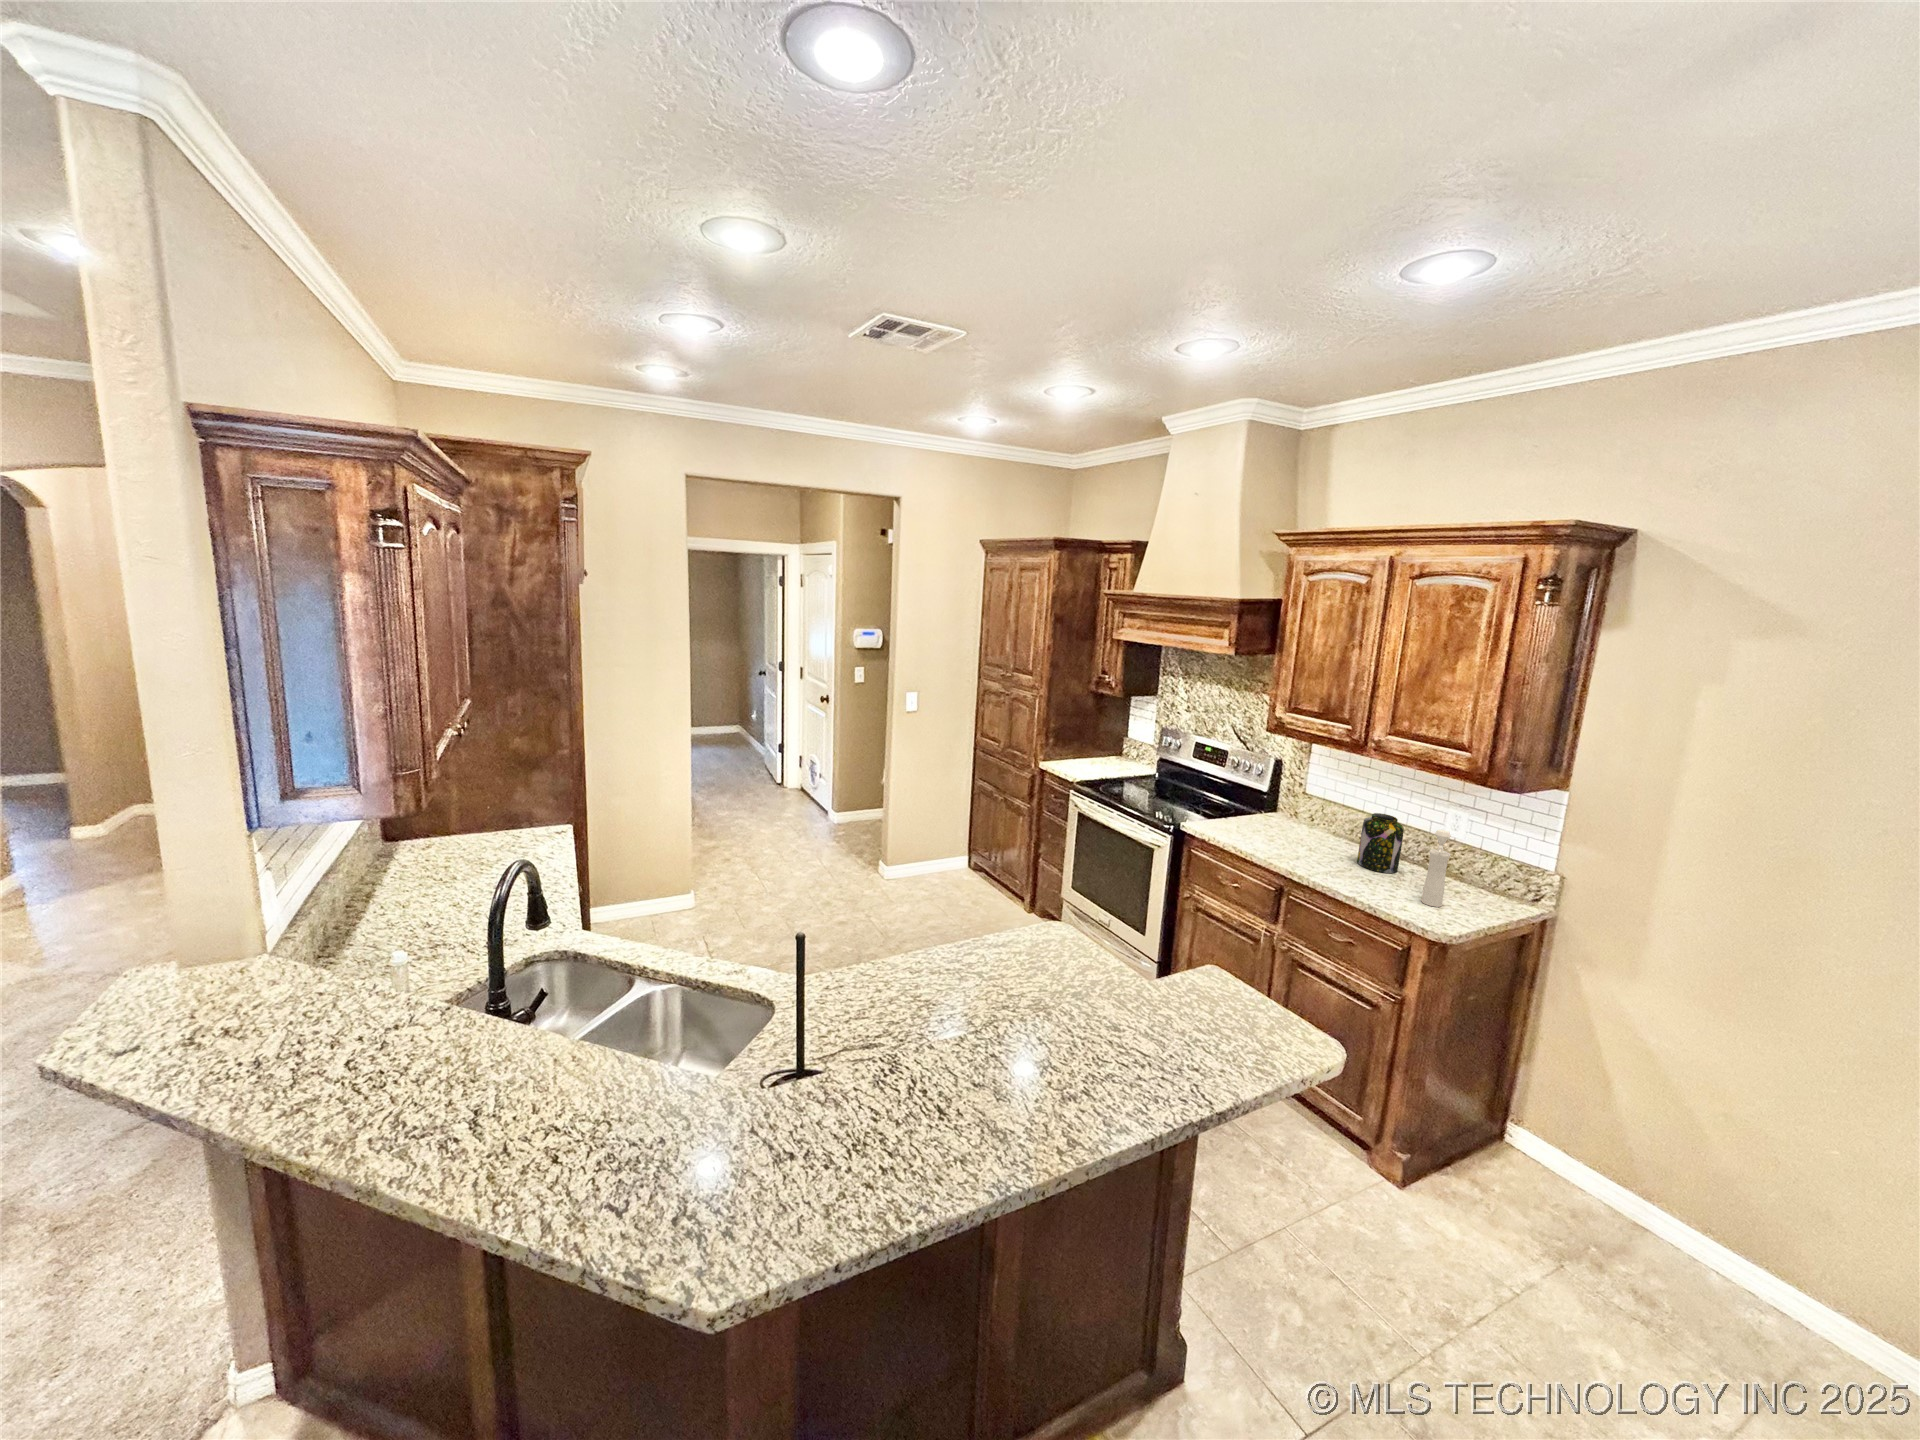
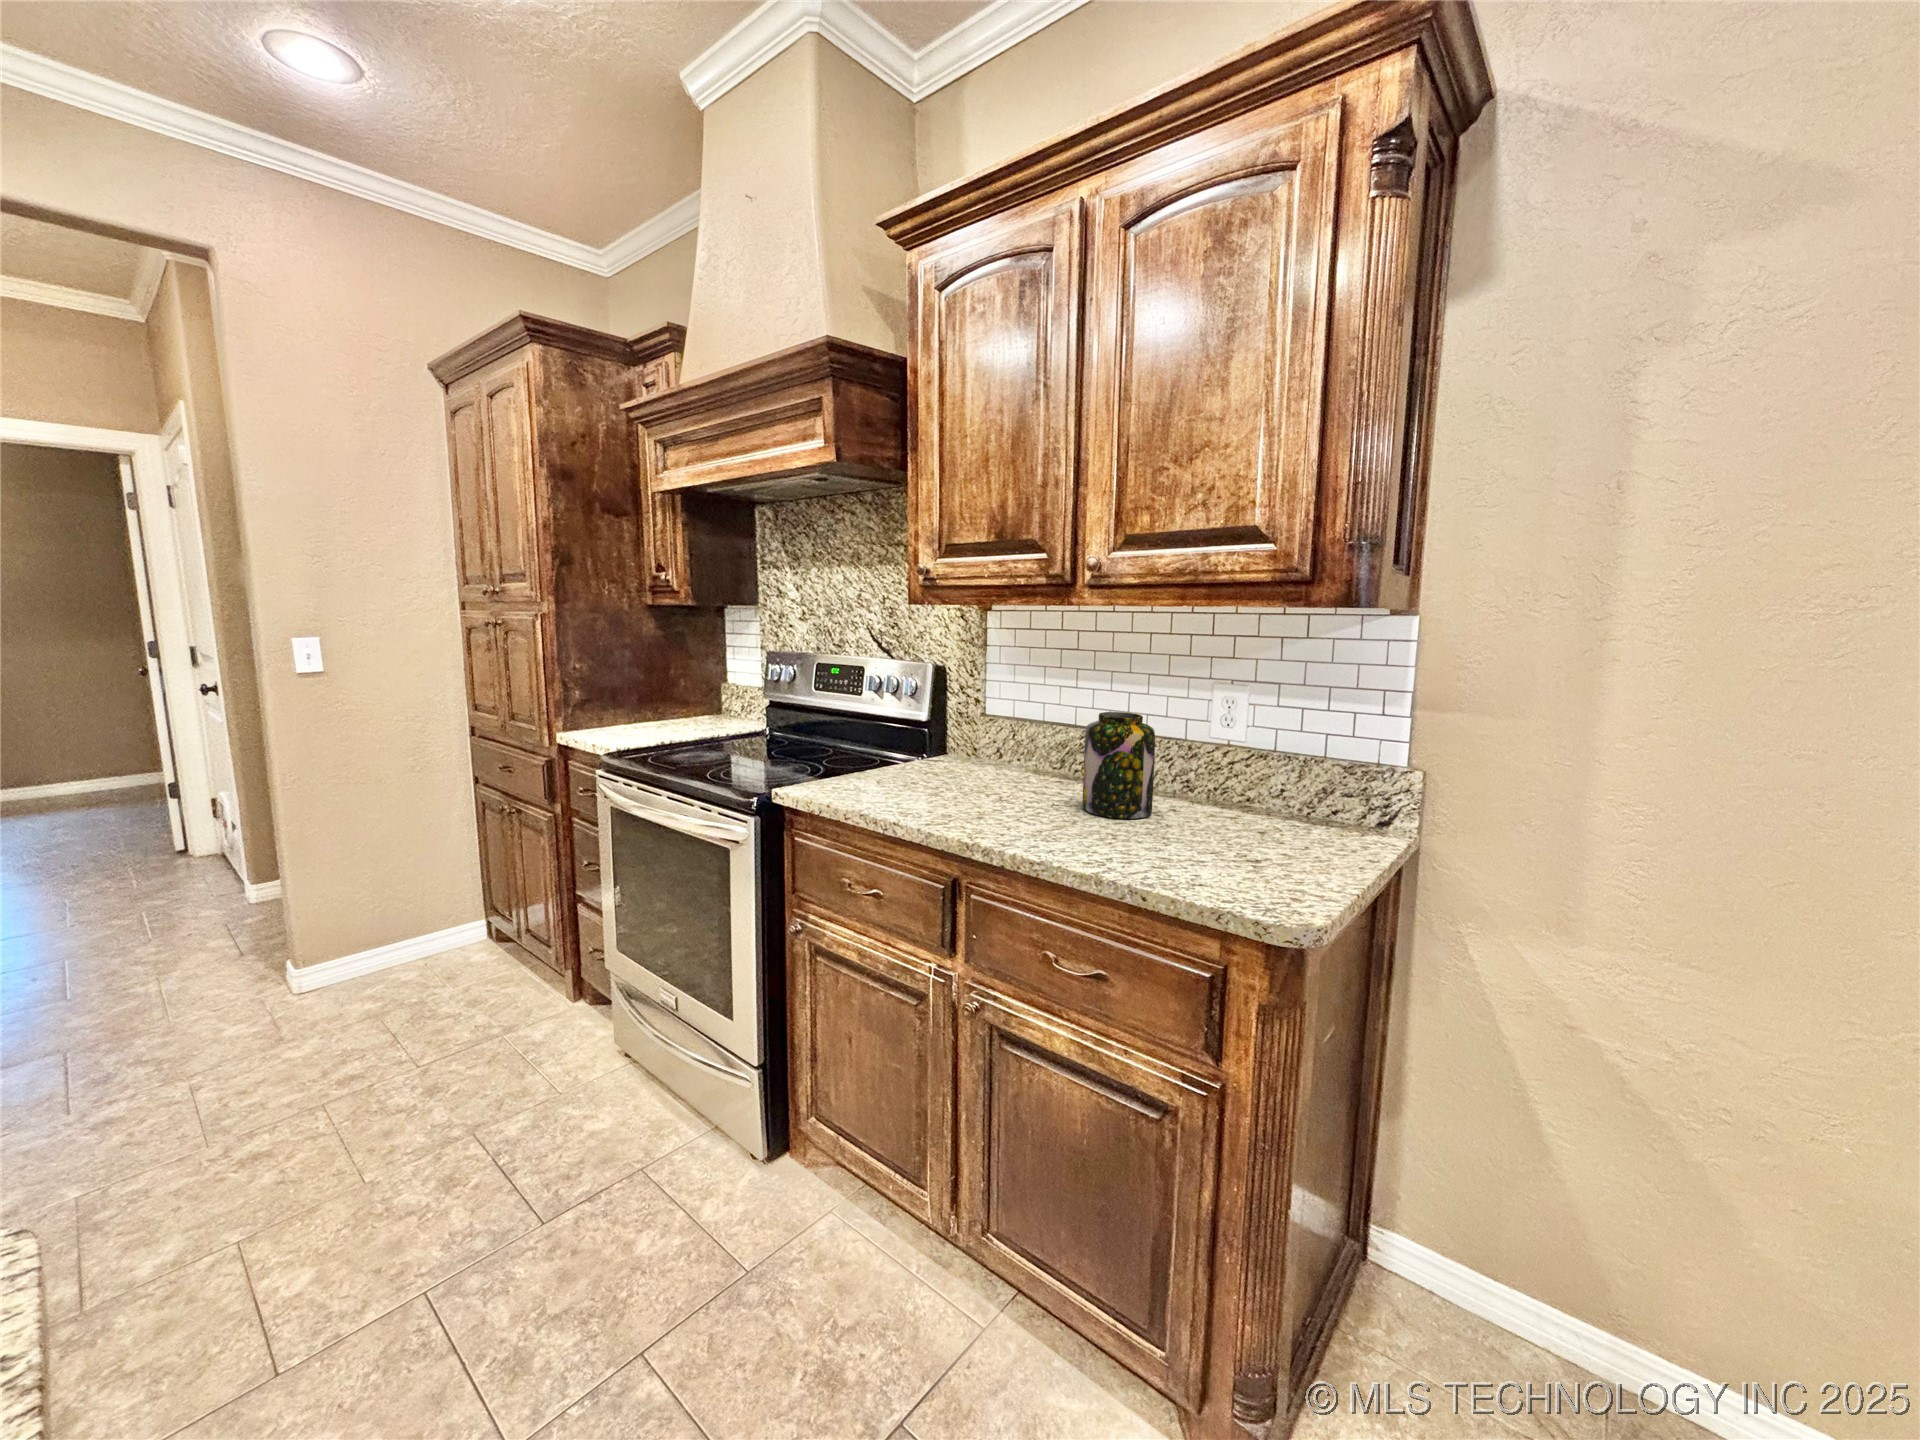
pepper mill: present [1421,830,1451,907] -> none [1218,712,1265,866]

